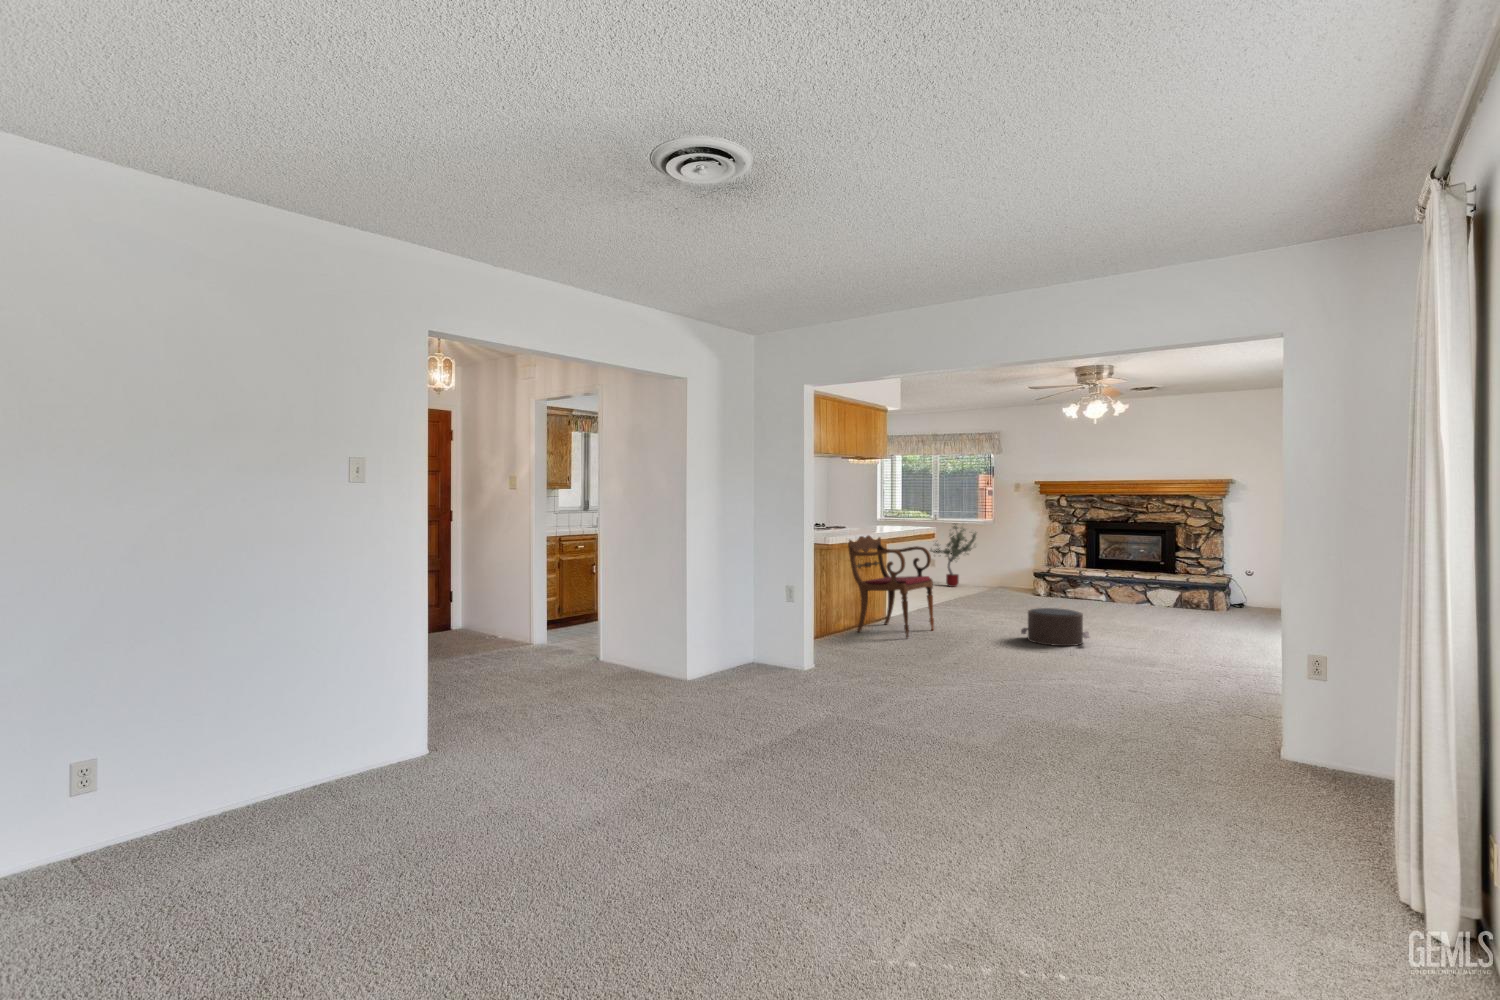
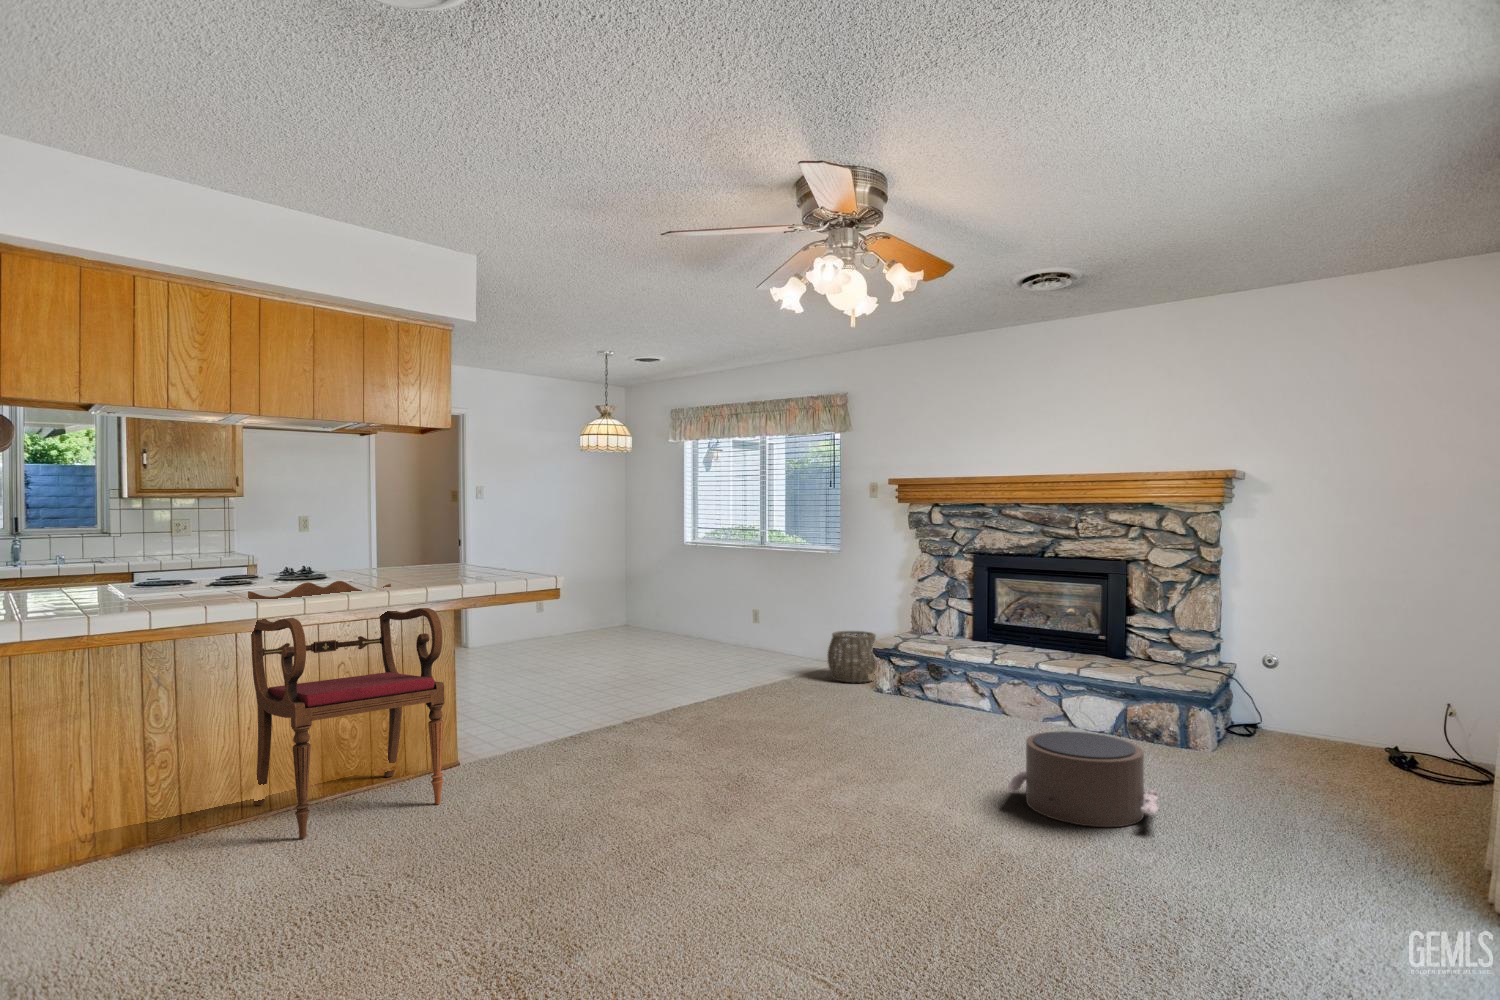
potted tree: present [930,523,976,587] -> none [732,553,804,665]
woven basket: none [1001,565,1032,593] -> present [827,631,877,683]
pouf: present [1021,608,1090,646] -> present [1008,731,1159,827]

